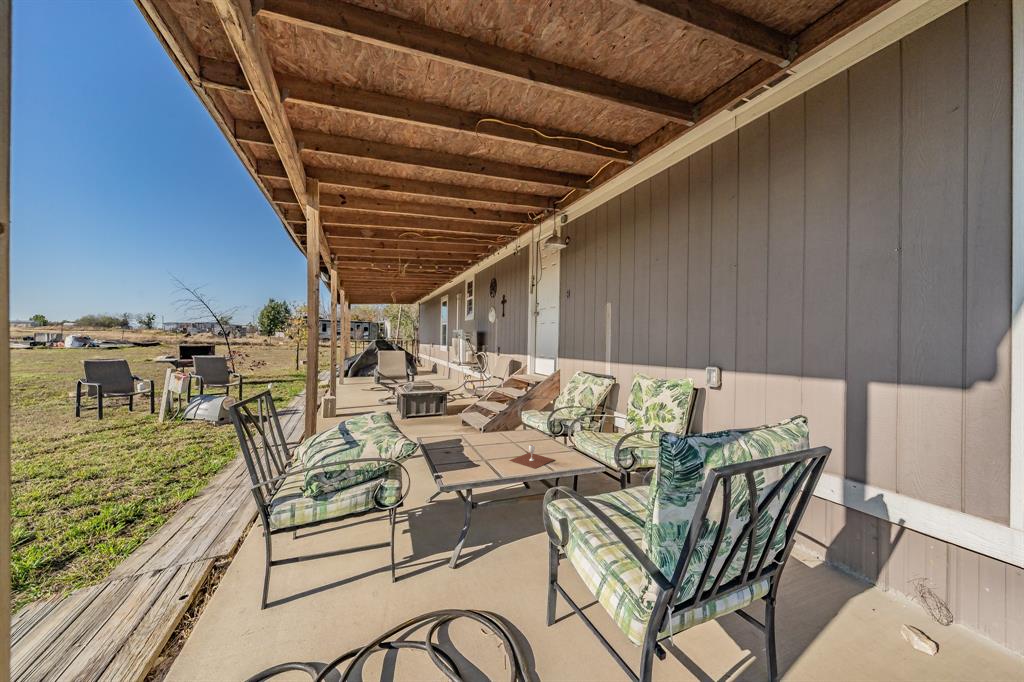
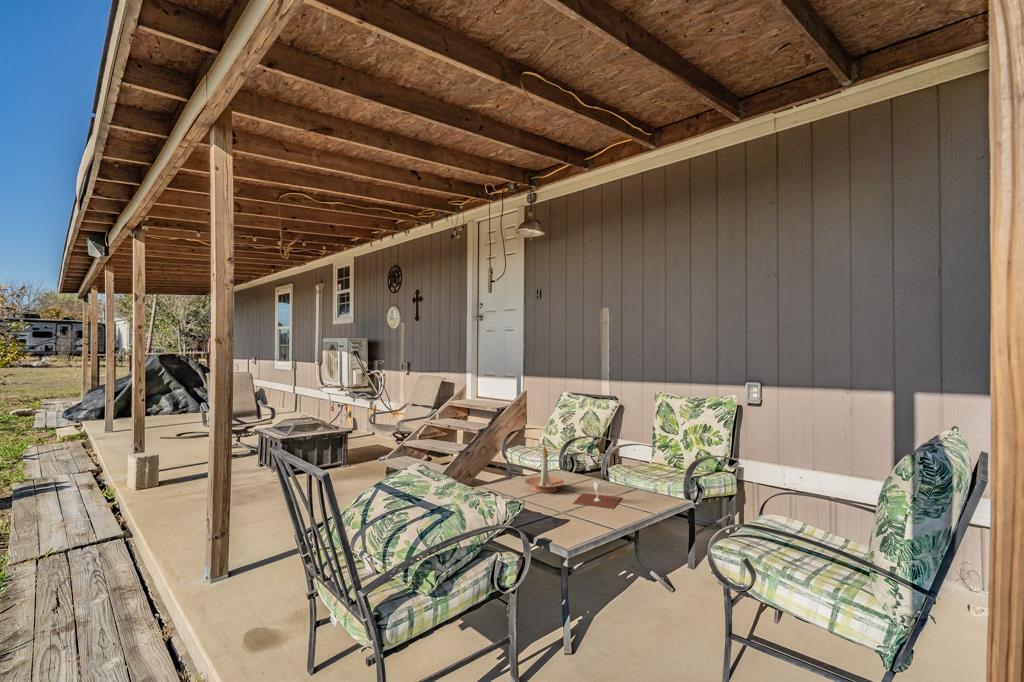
candle holder: none [490,413,521,449] -> present [525,447,564,492]

